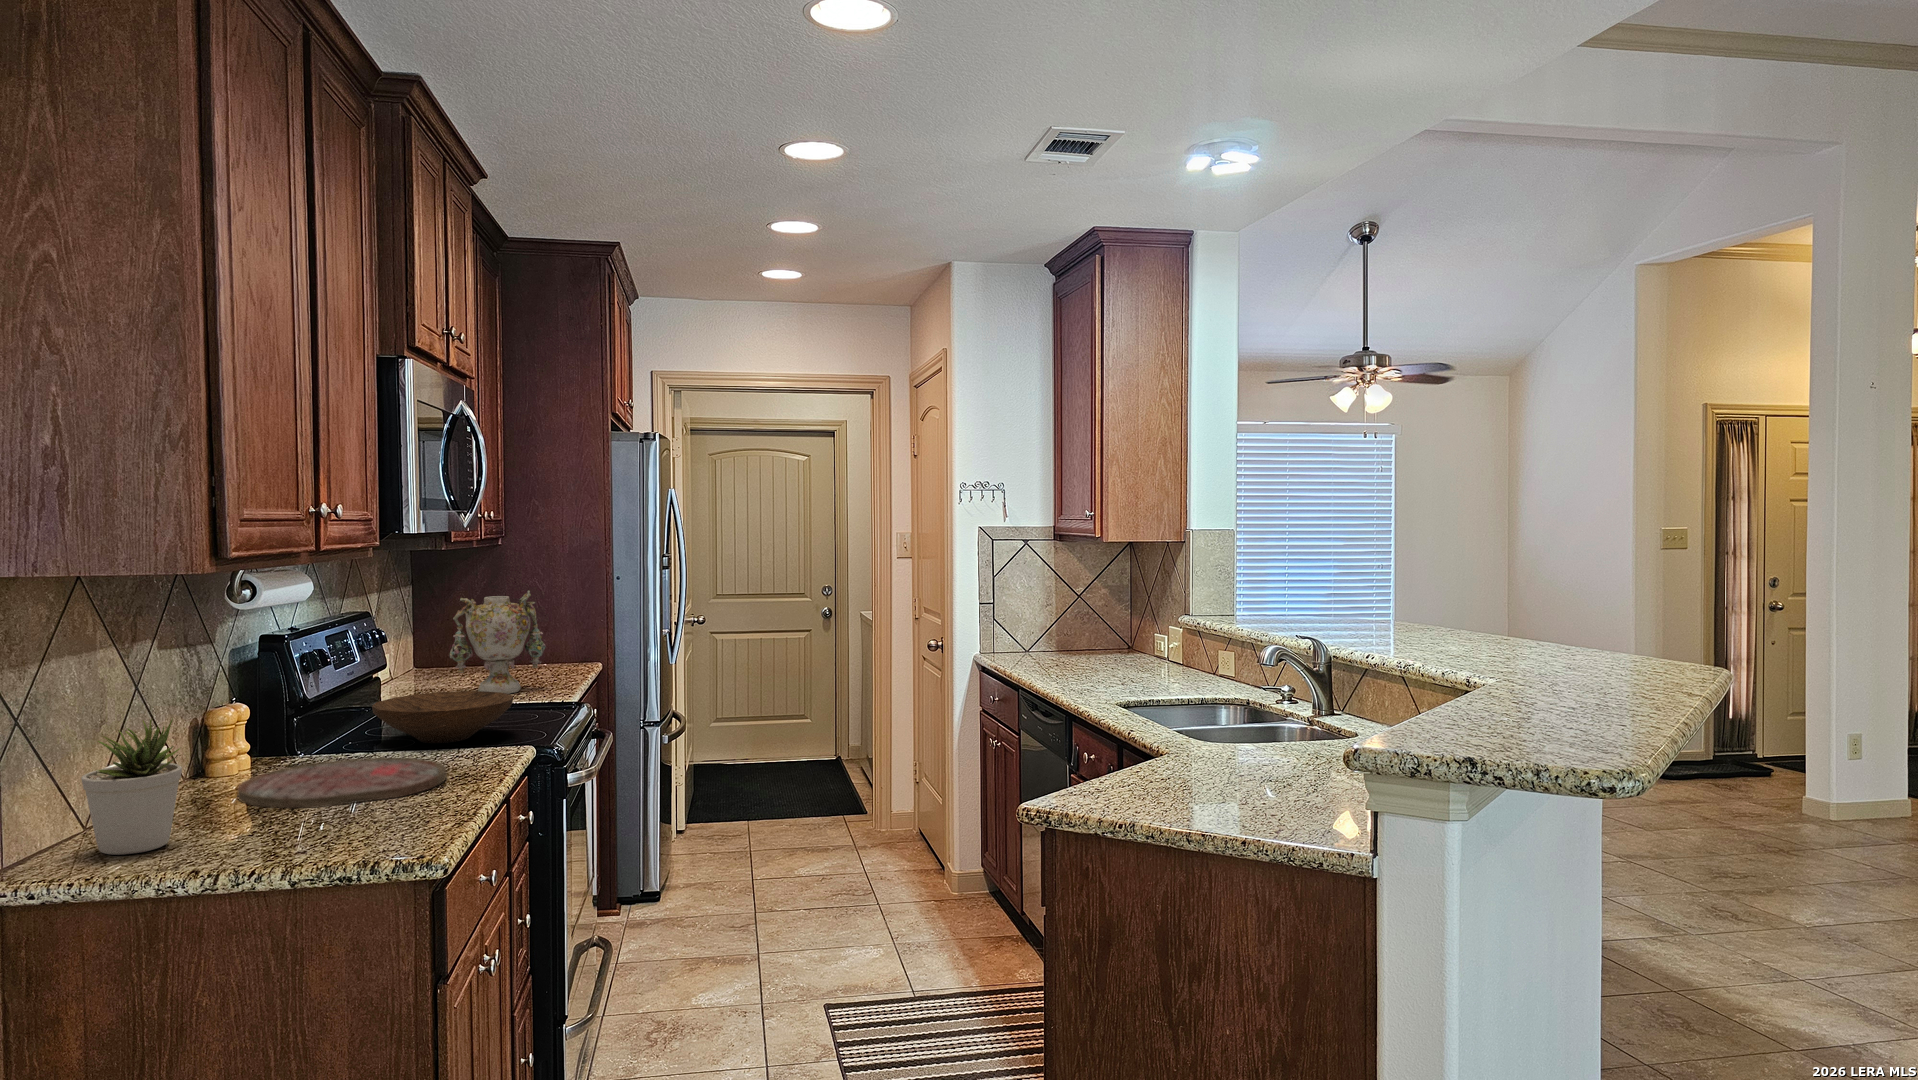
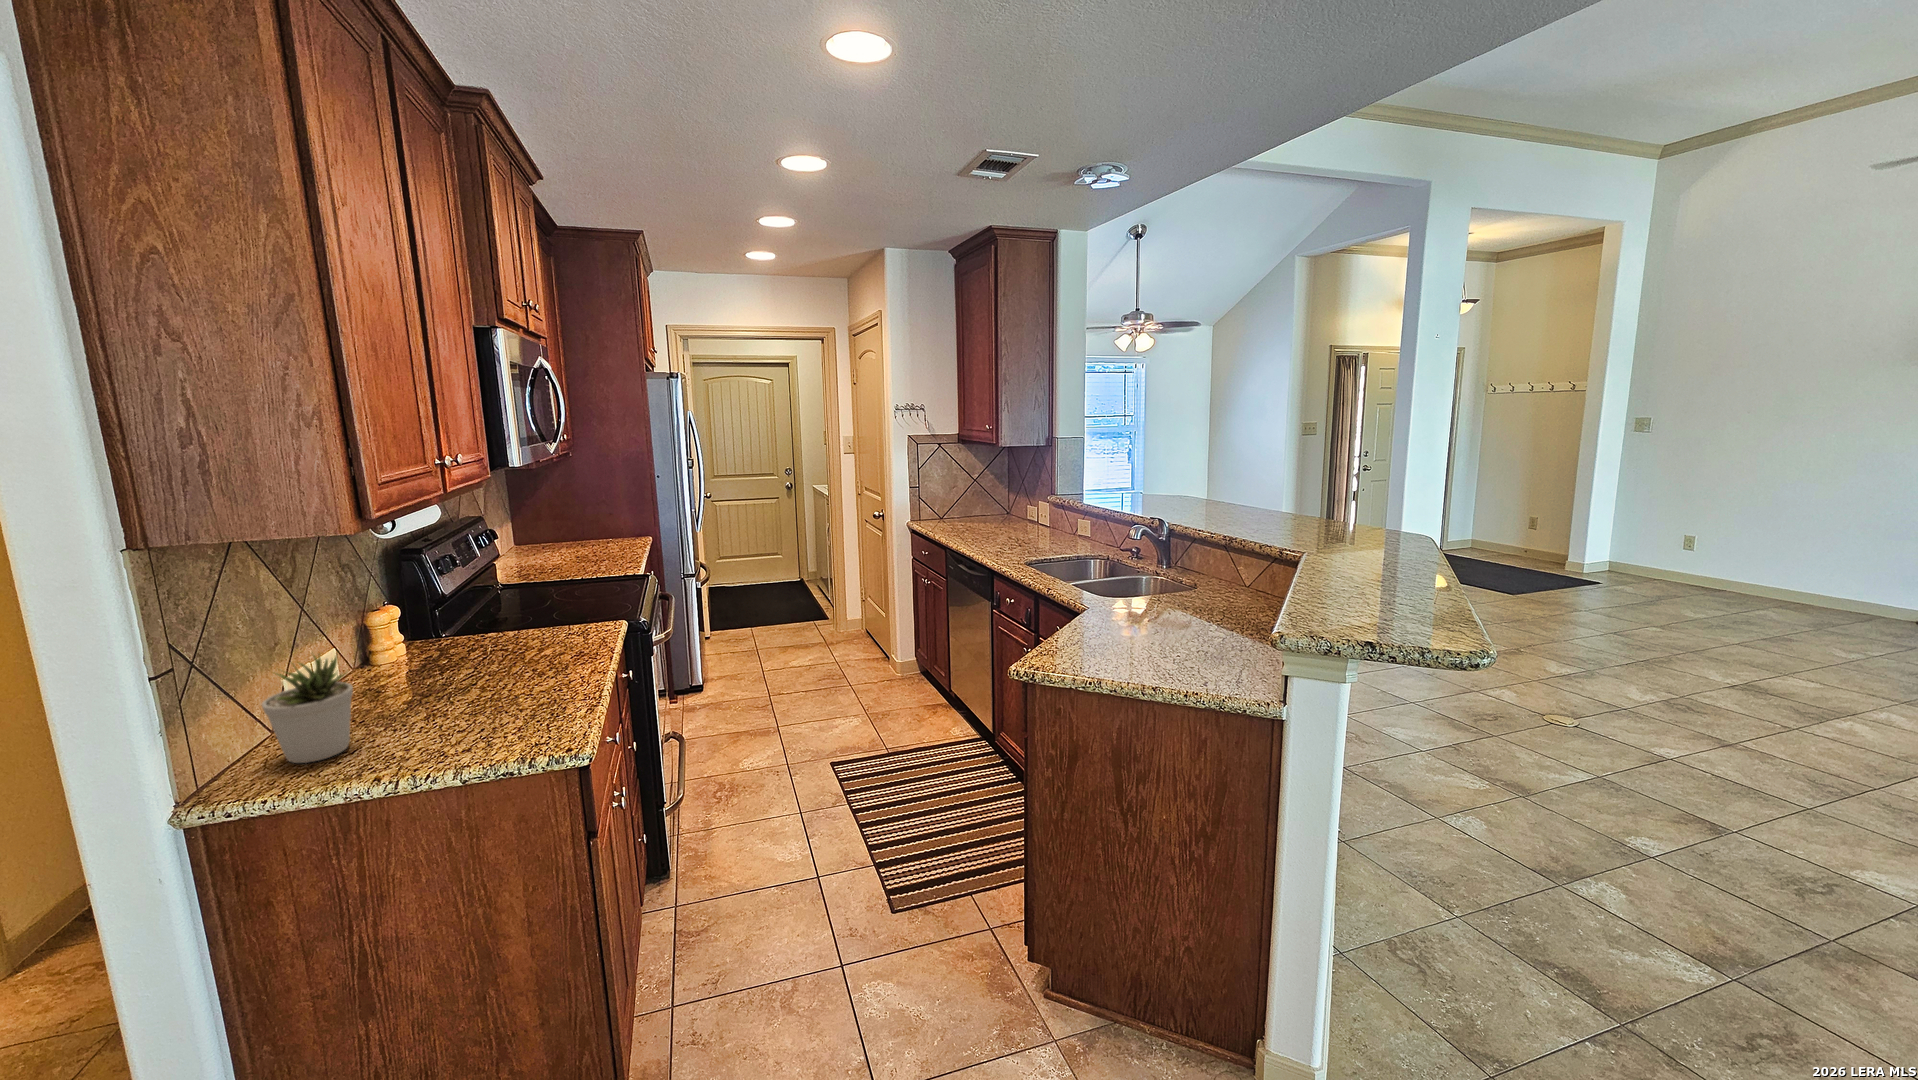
vase: present [450,591,546,694] -> none [546,494,617,569]
wooden bowl: present [372,691,513,743] -> none [497,578,606,620]
cutting board: present [238,758,447,808] -> none [400,641,568,698]

